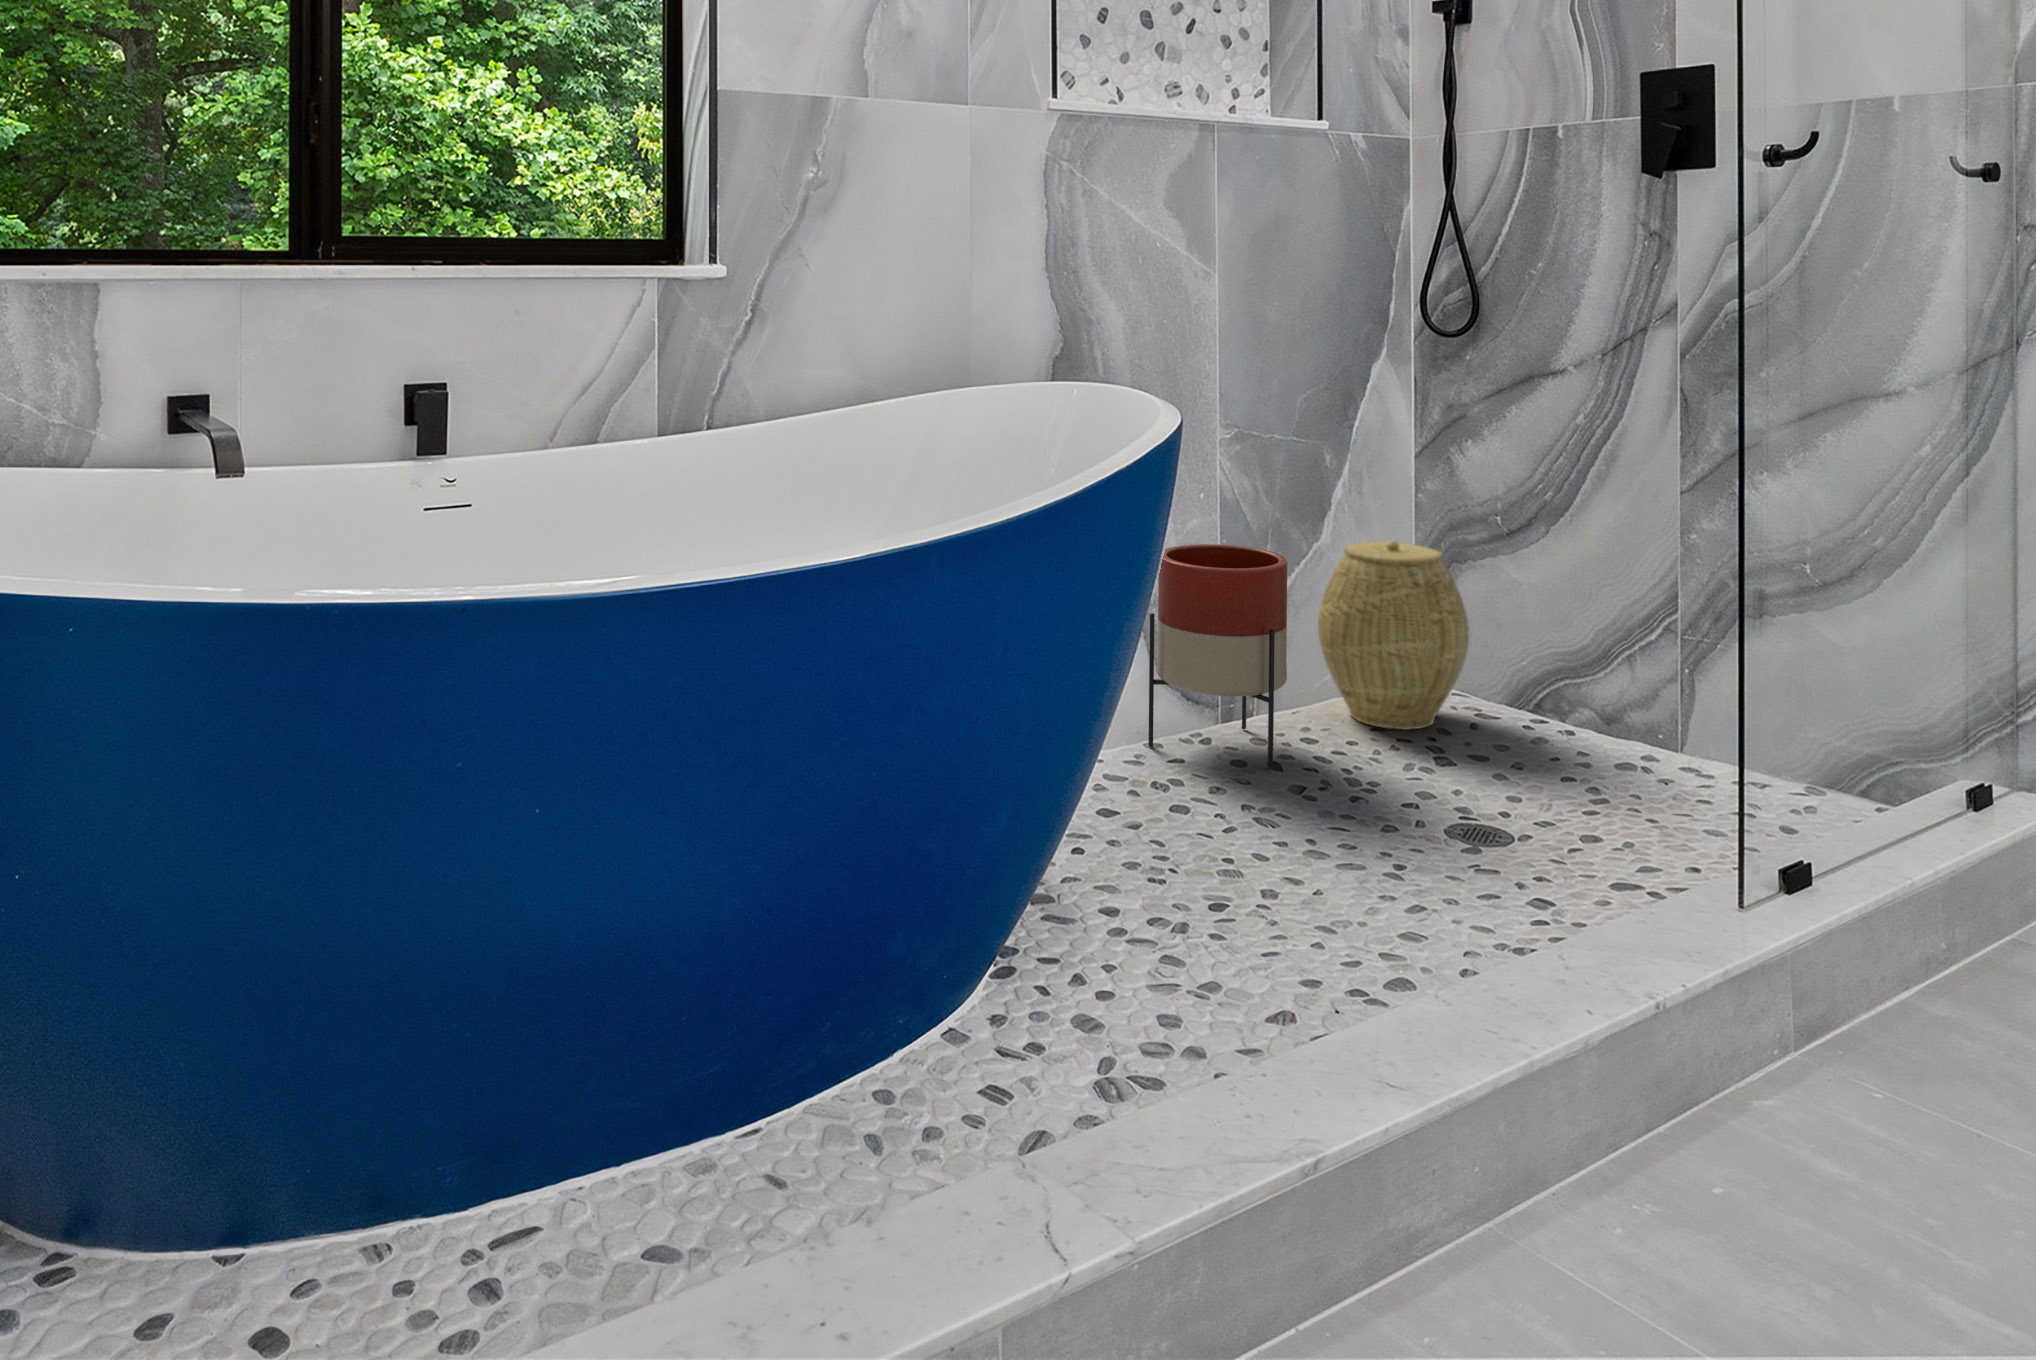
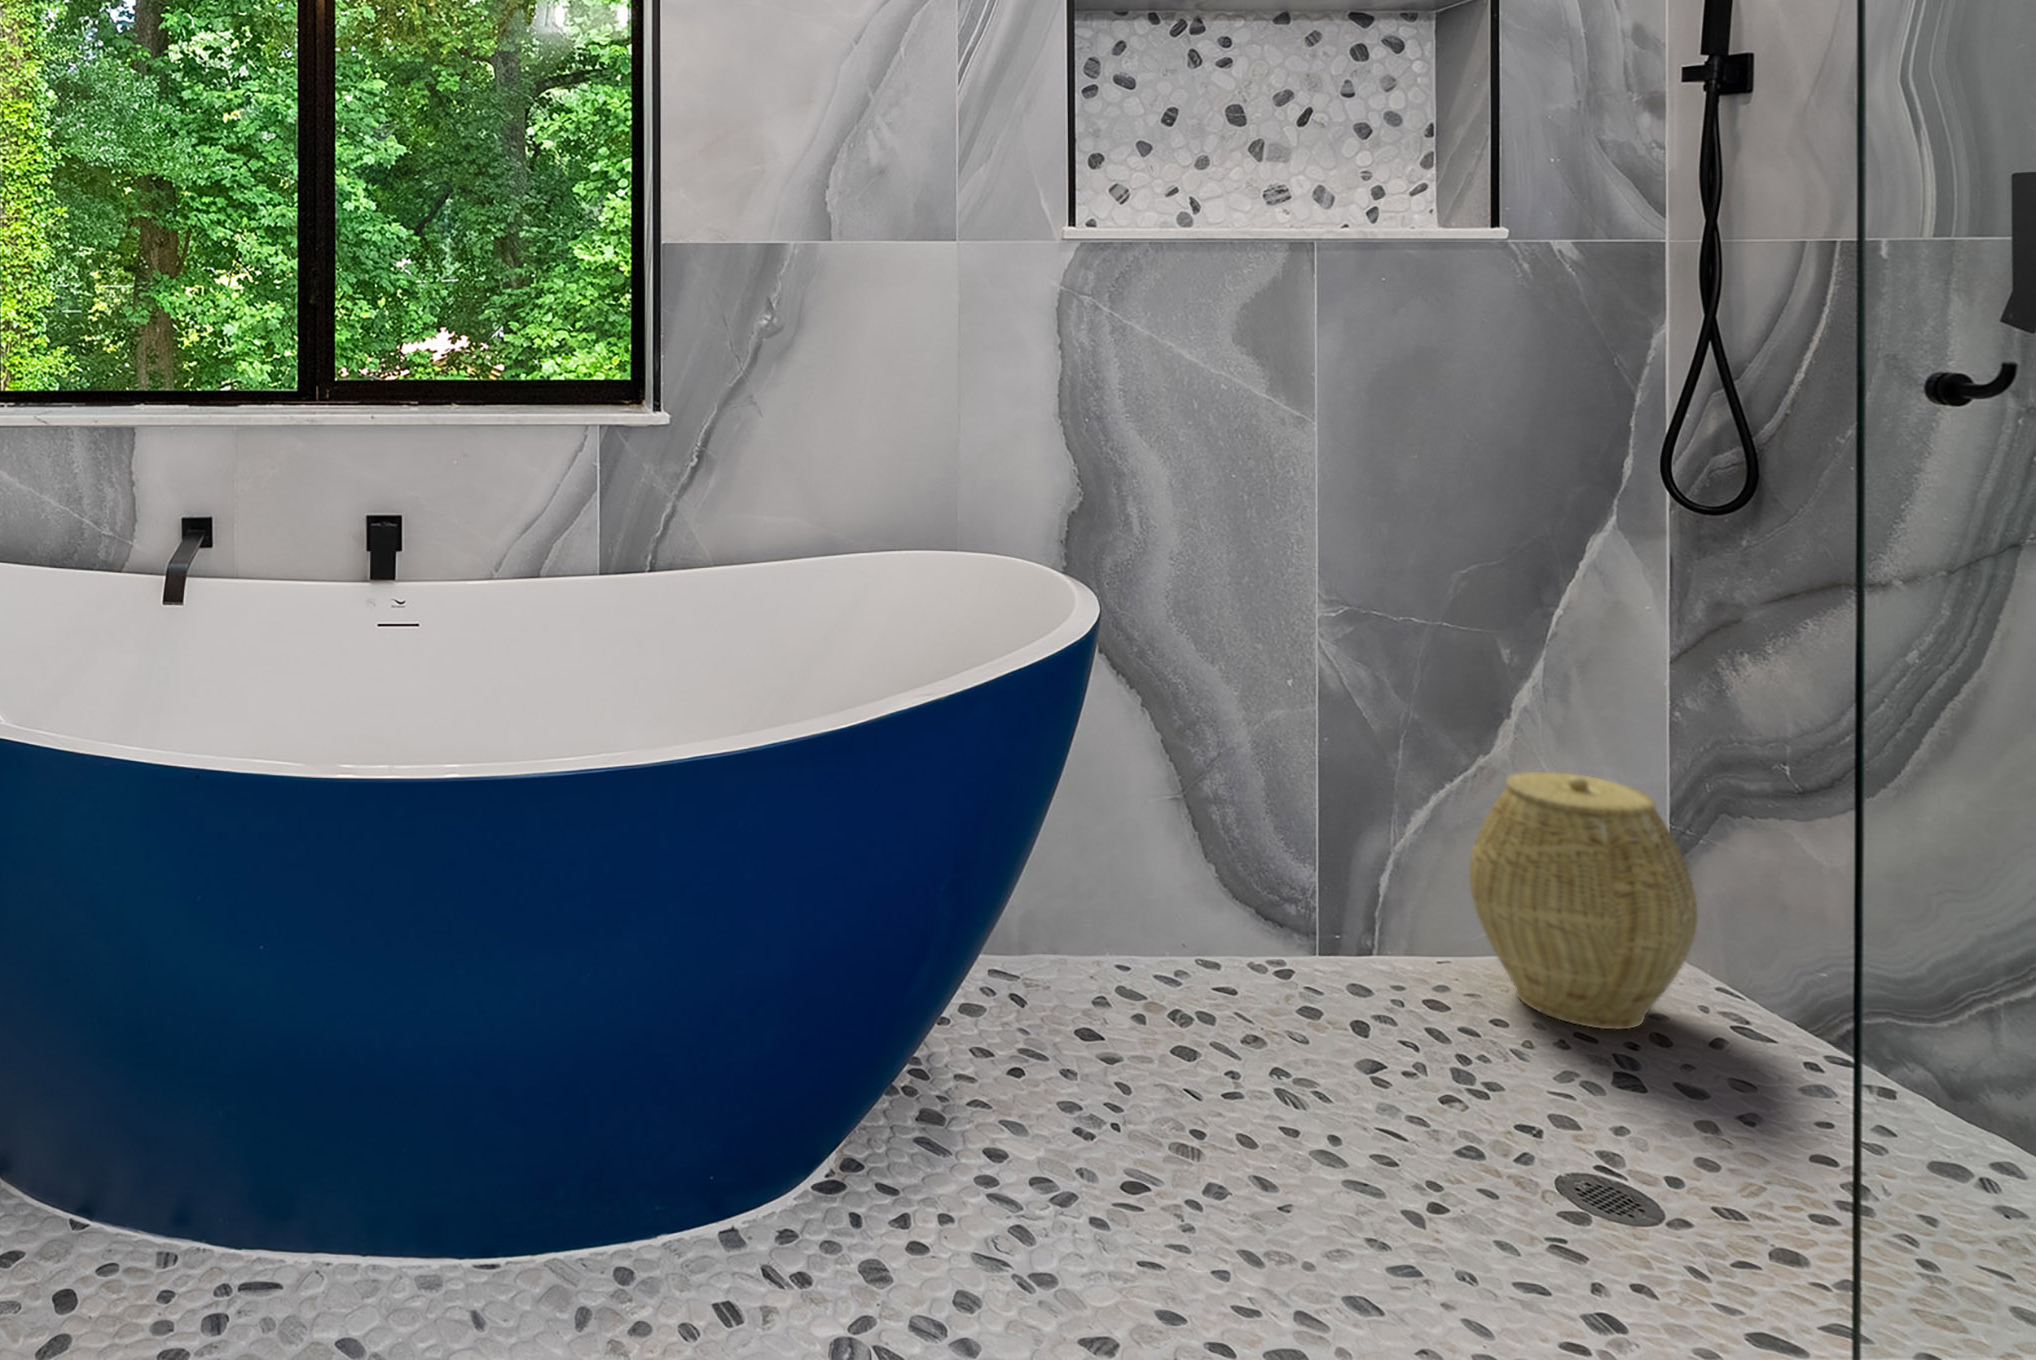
planter: present [1148,544,1288,769] -> none [1196,747,1380,1038]

